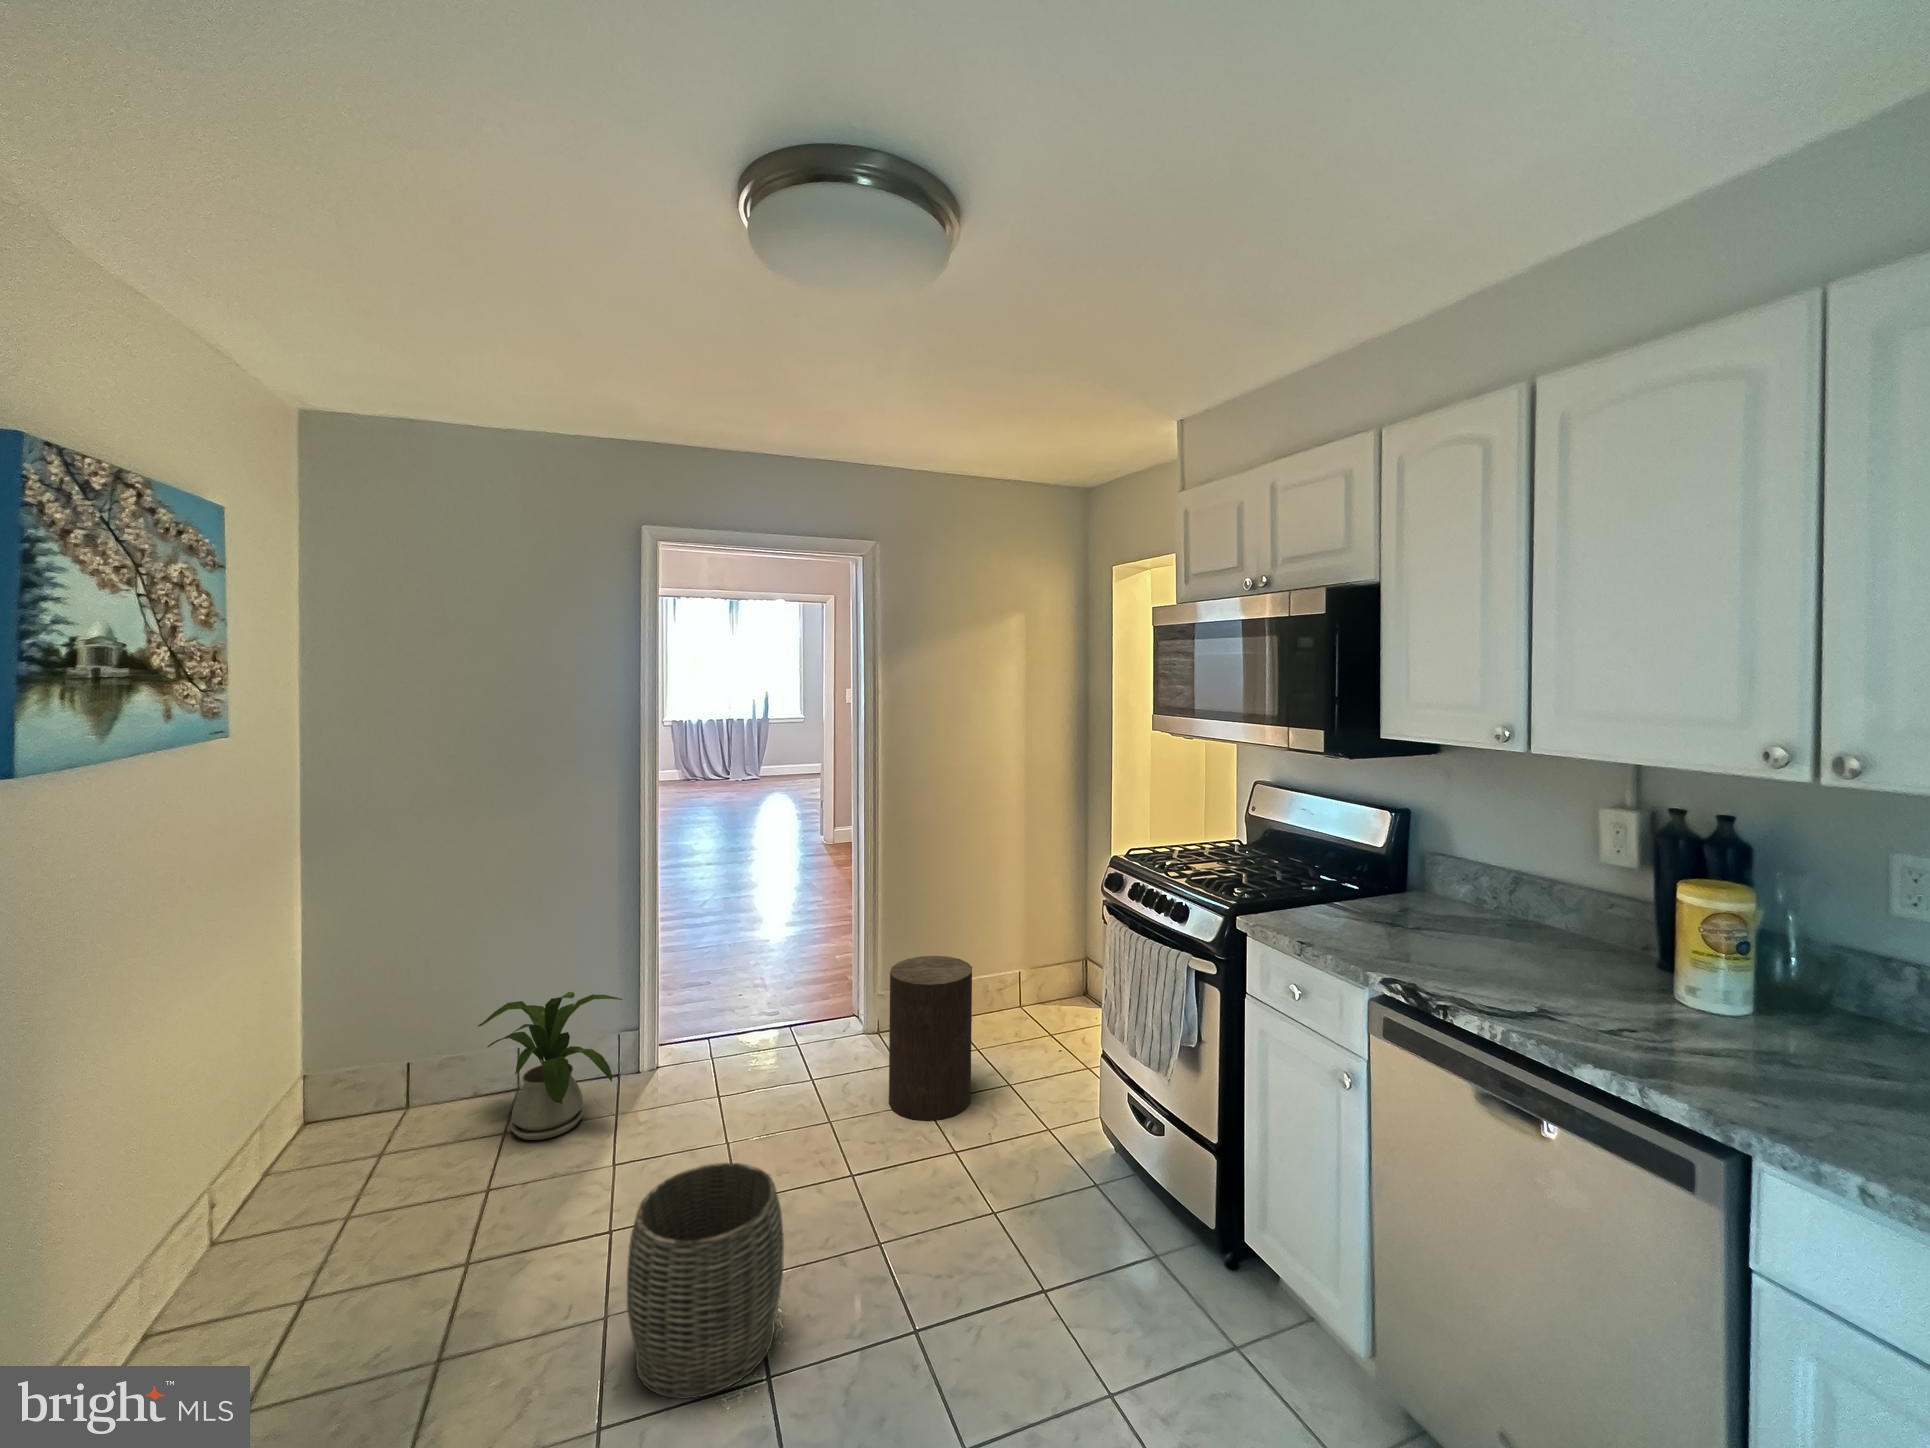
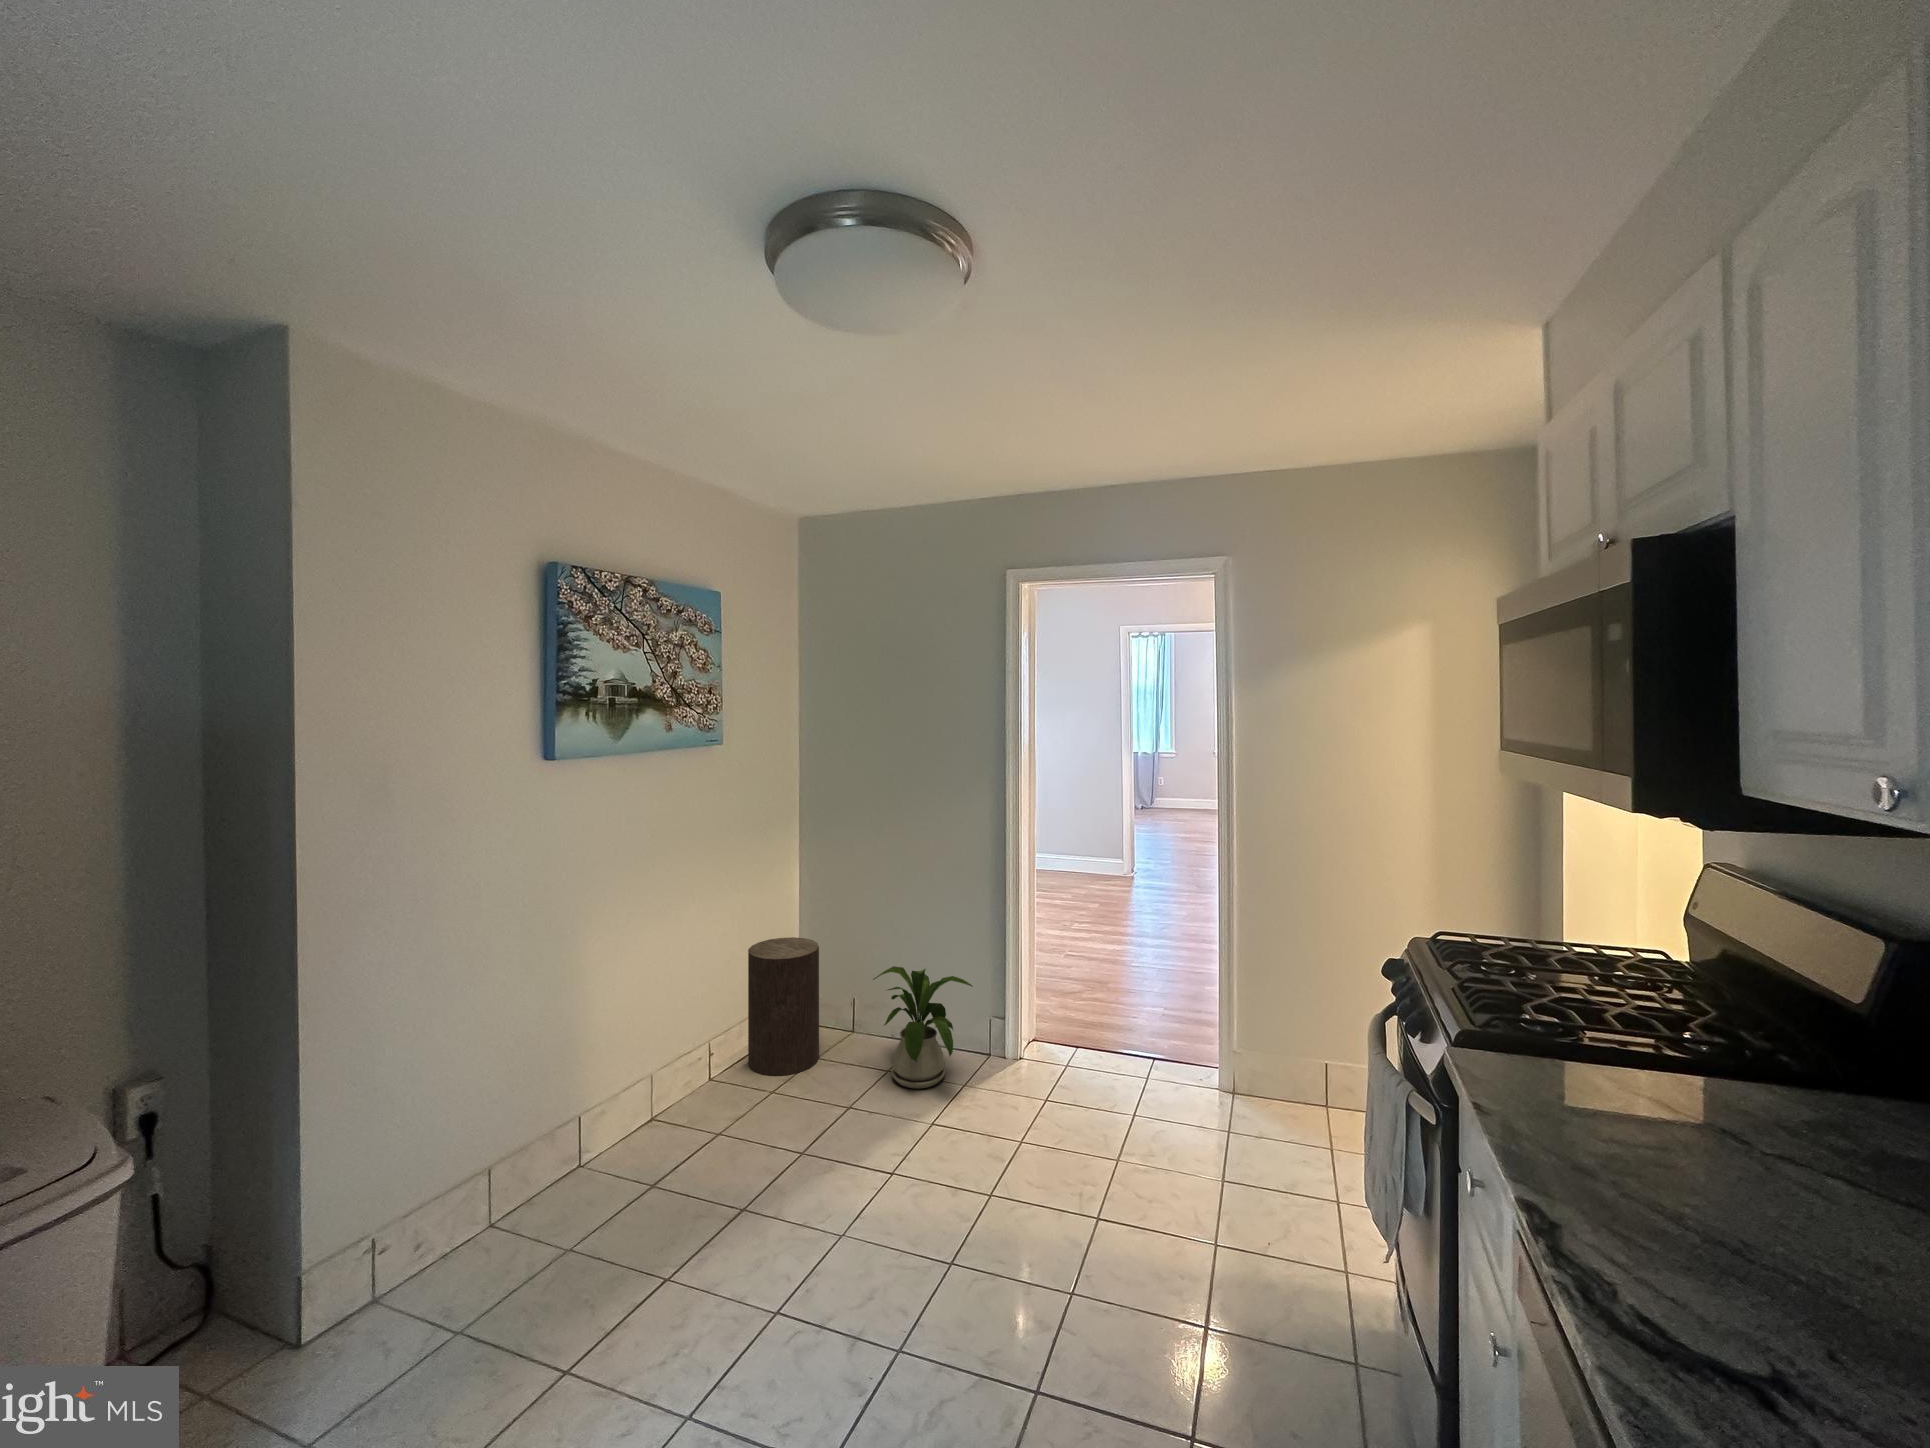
stool: present [889,956,972,1121] -> present [748,937,819,1076]
woven basket: present [627,1163,784,1399] -> none [812,1153,950,1377]

